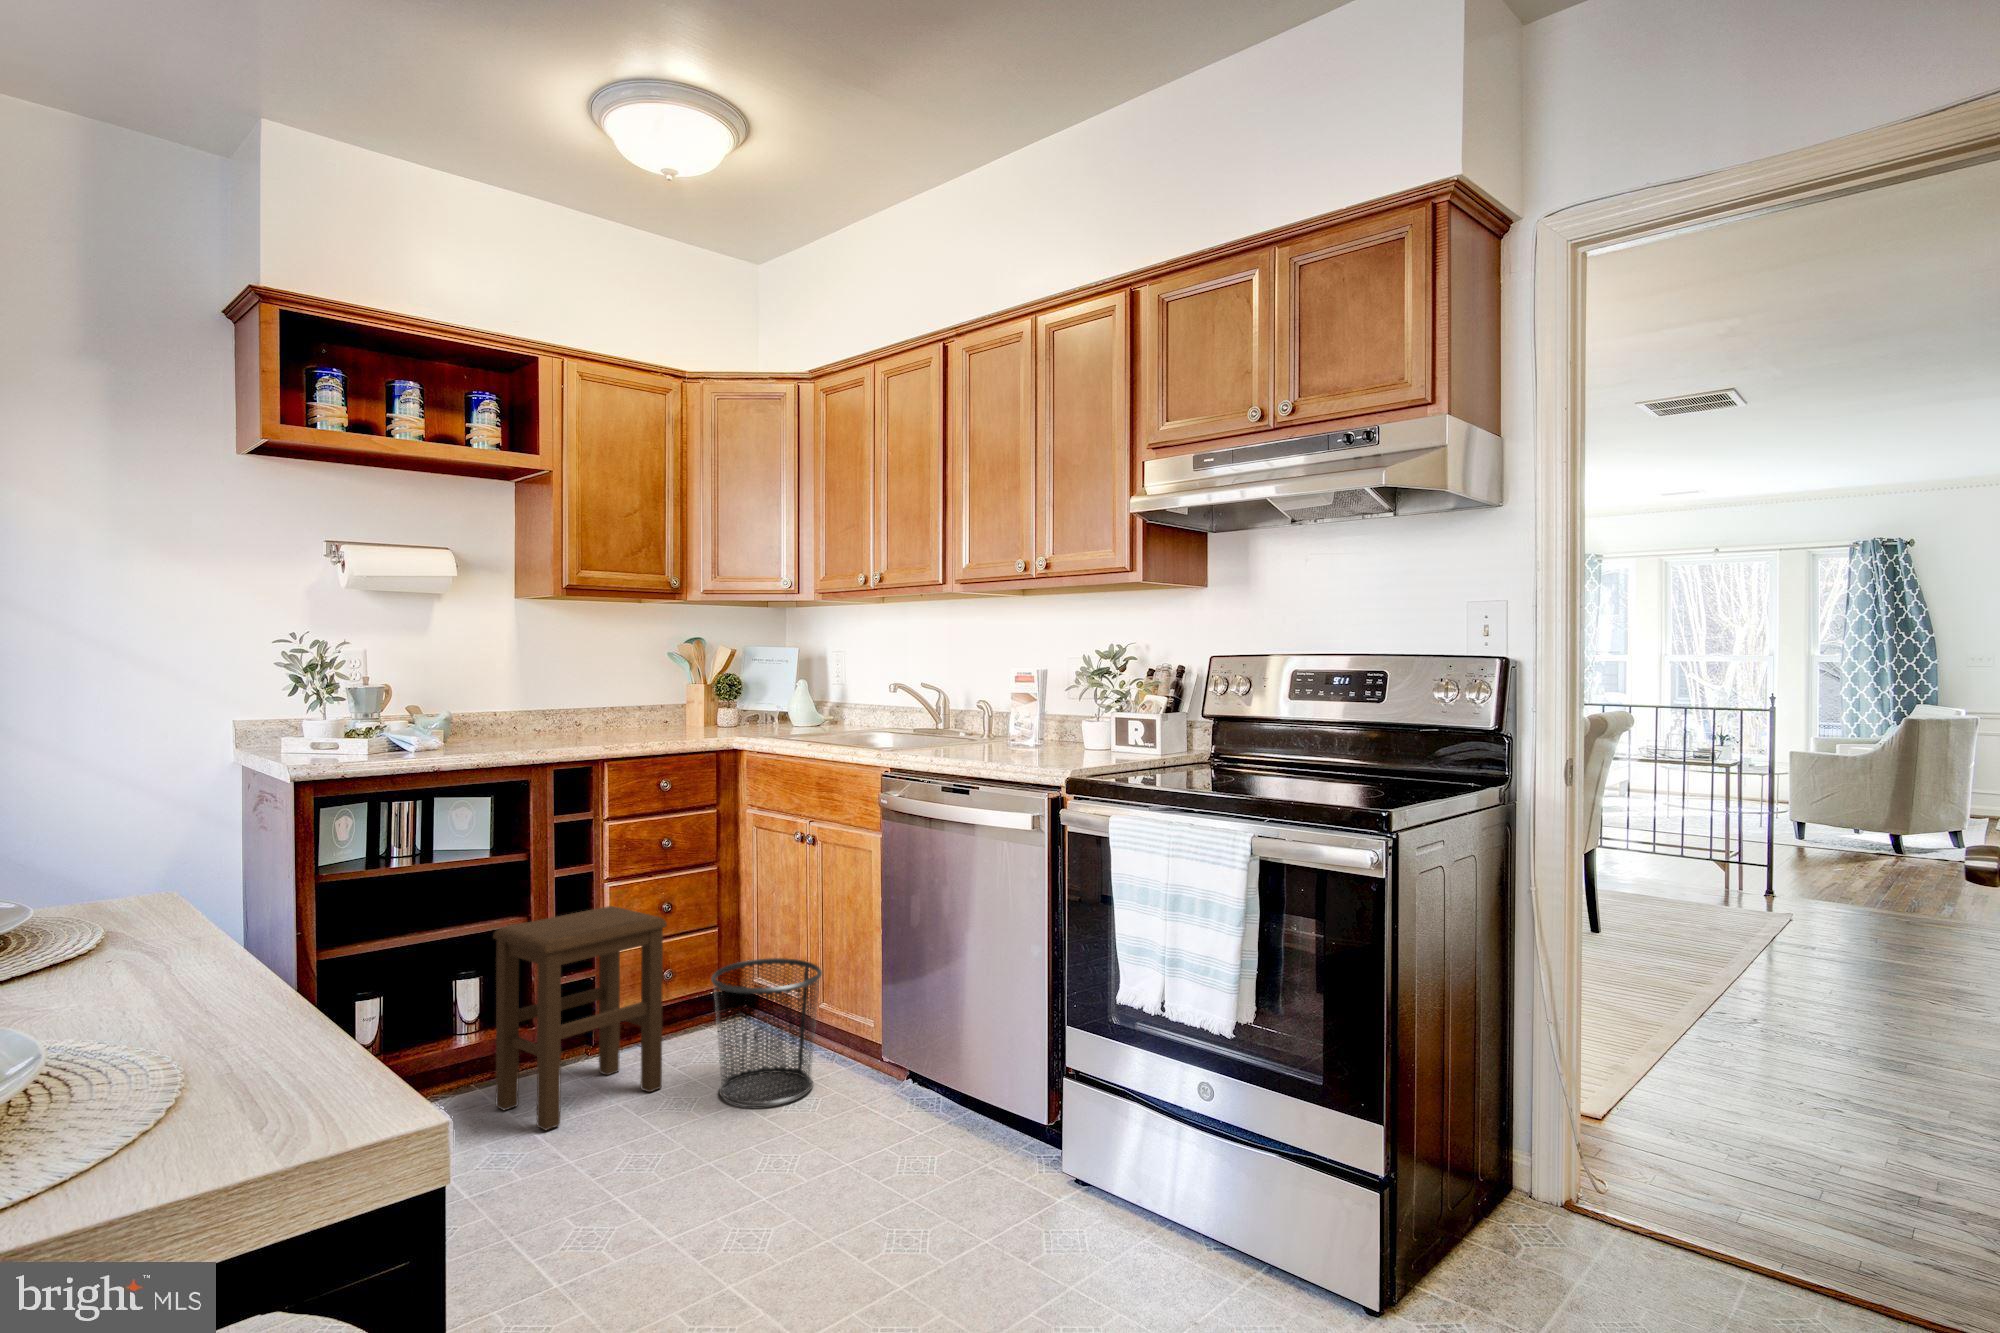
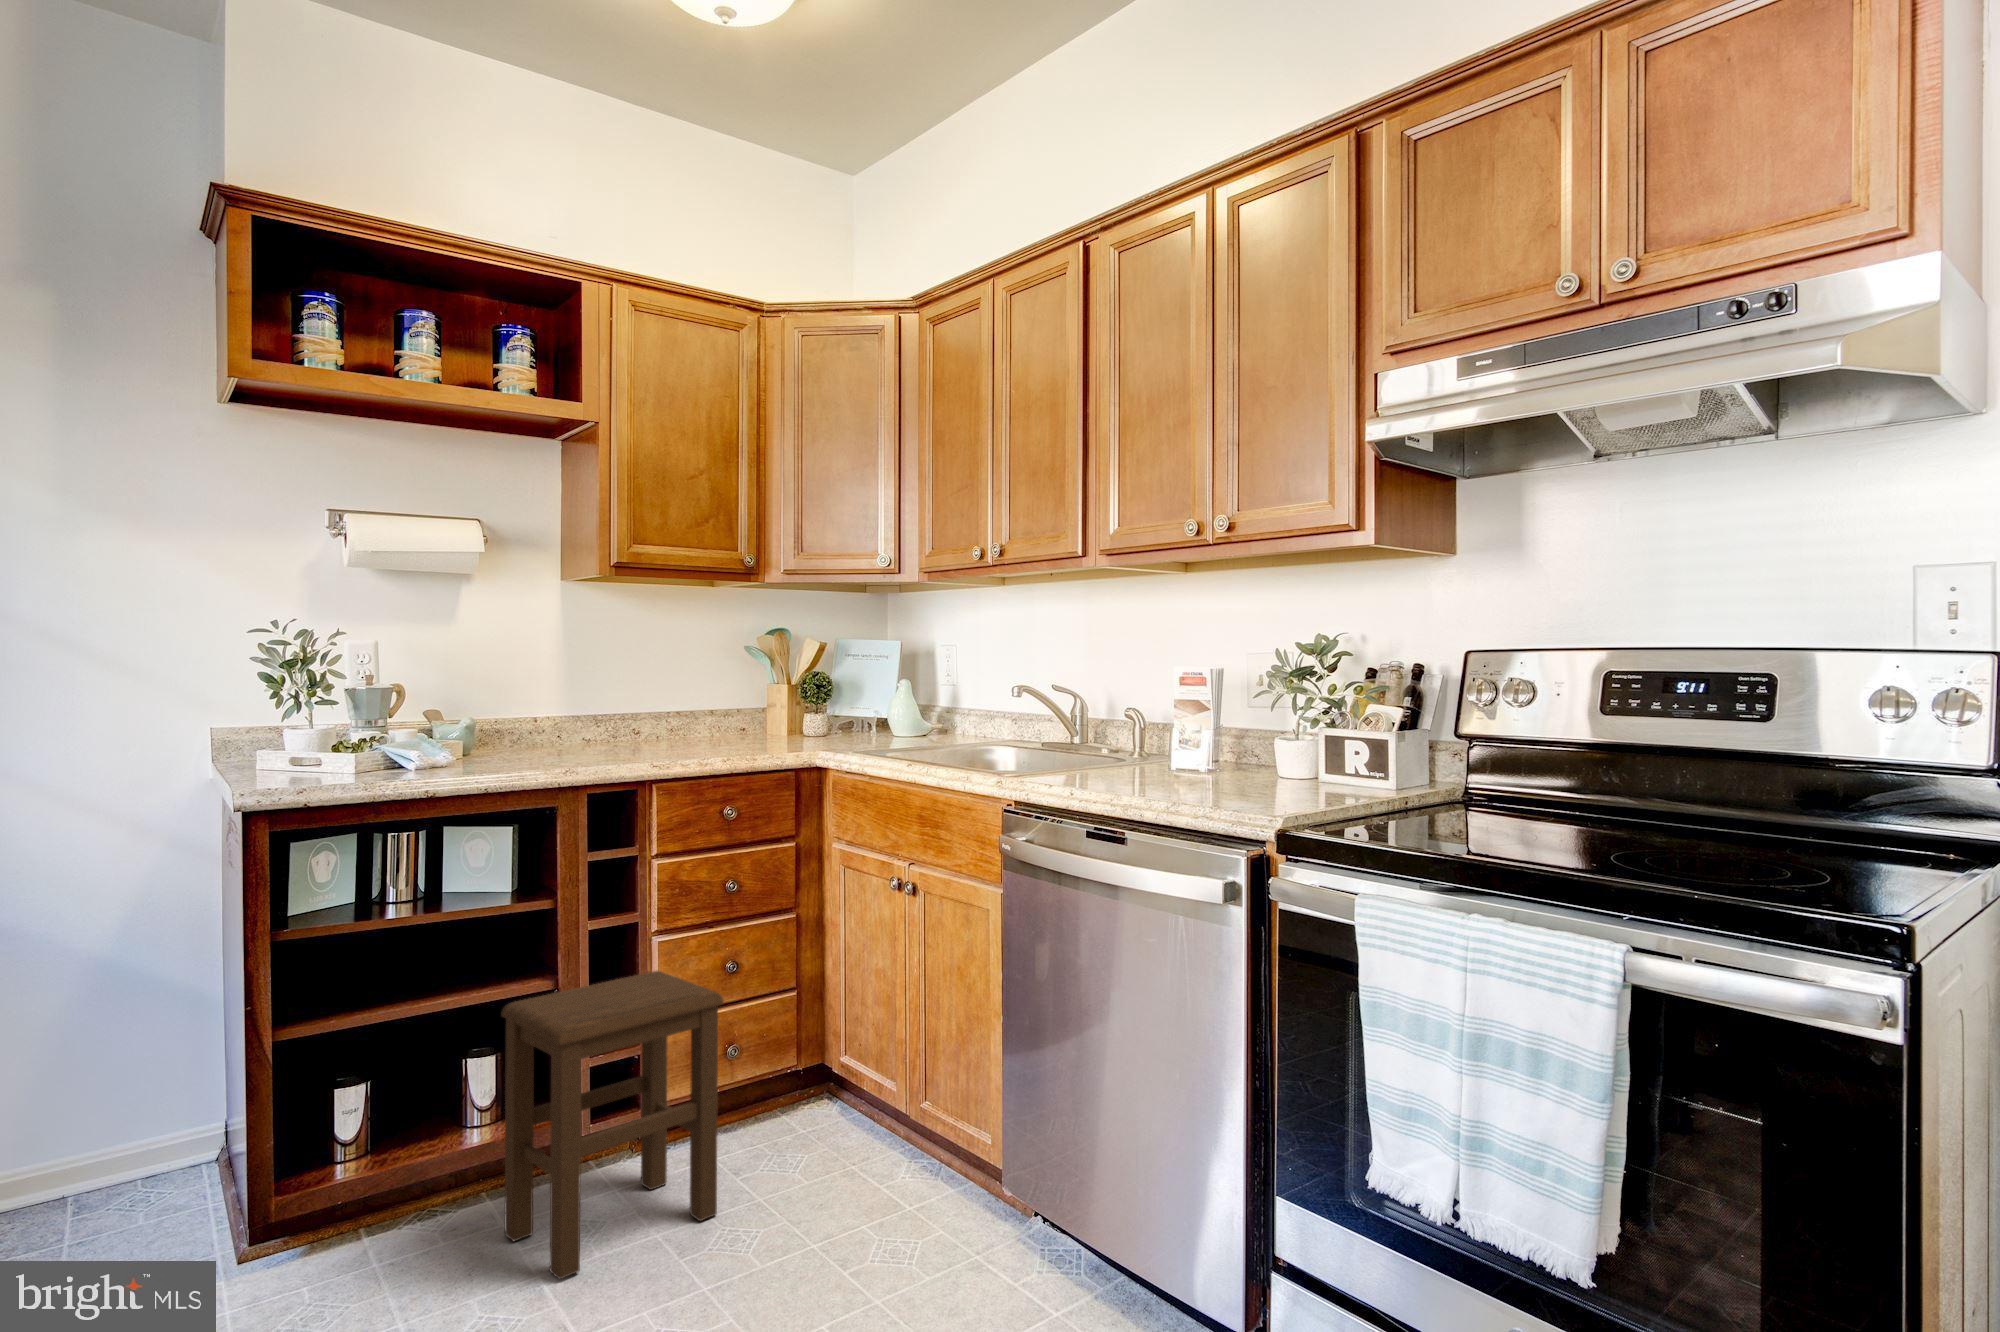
waste bin: present [711,958,822,1107] -> none [778,1046,924,1255]

